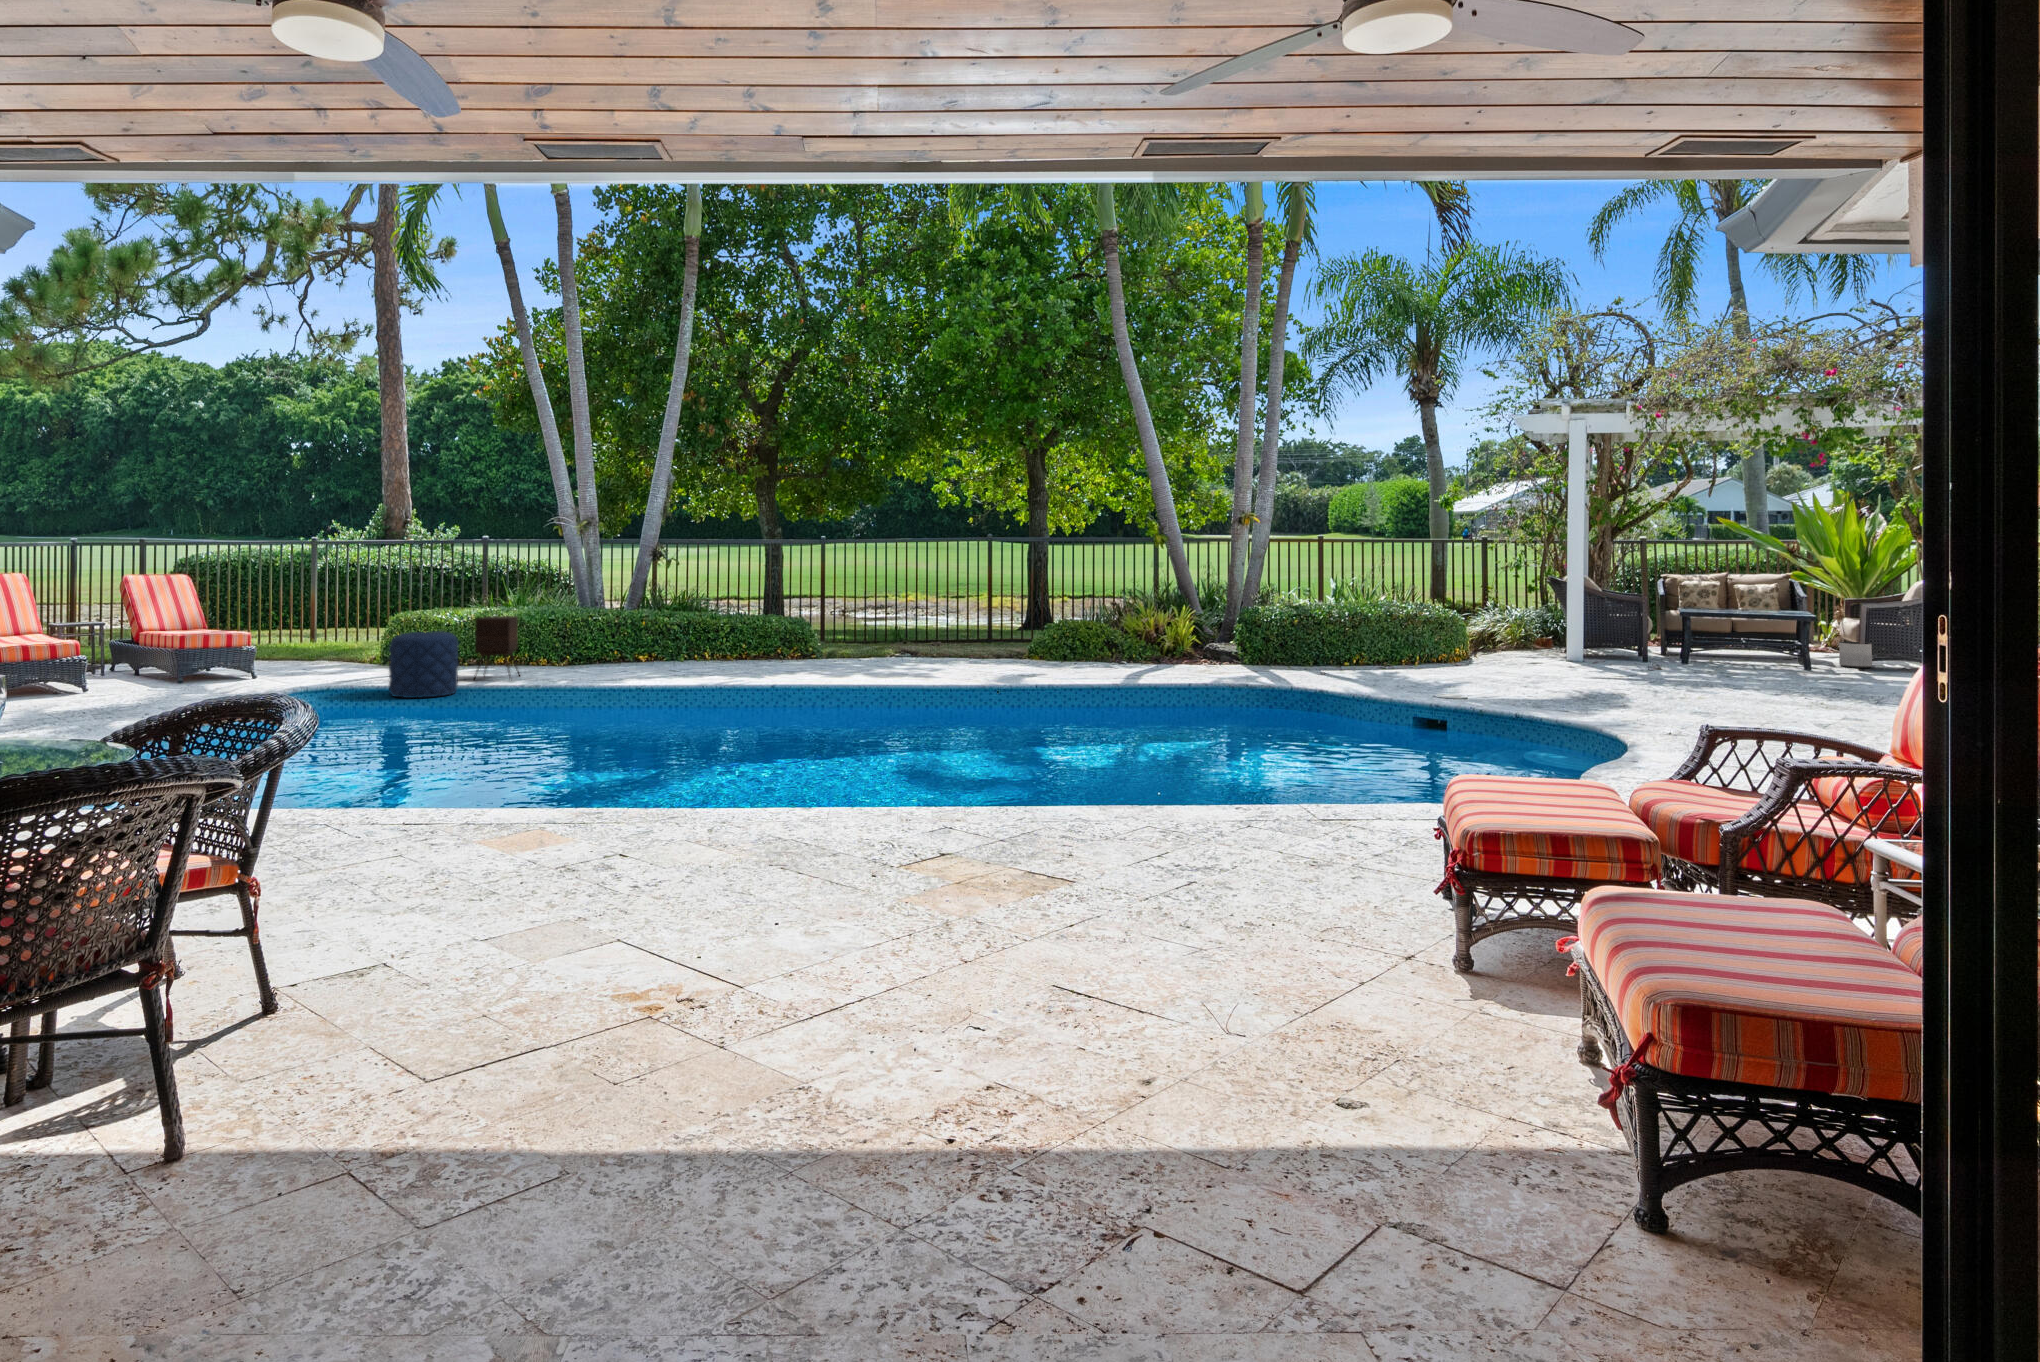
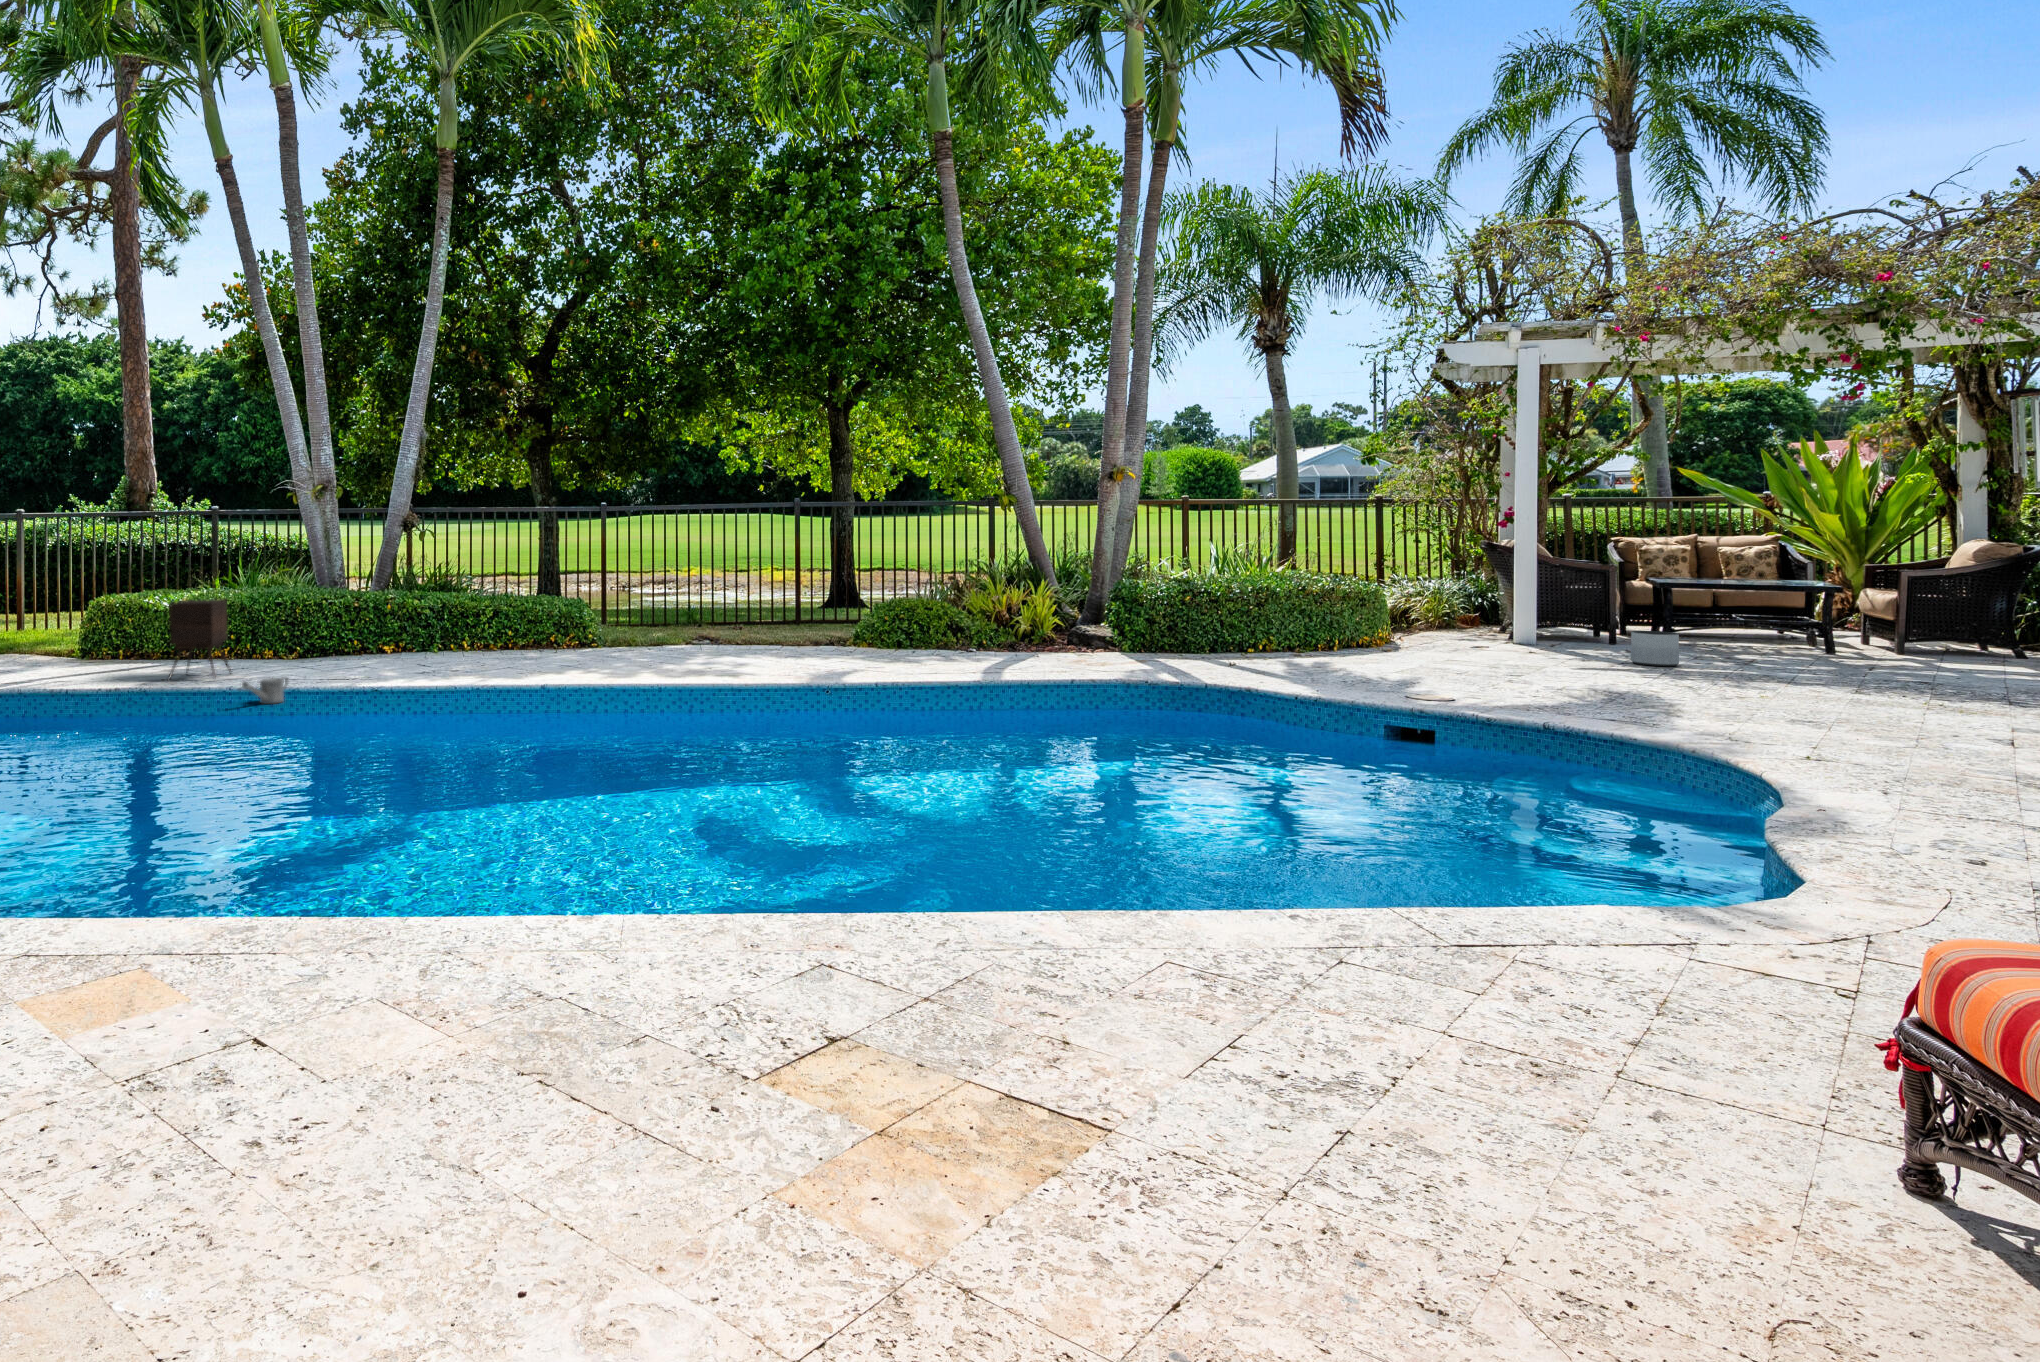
pouf: present [389,631,459,698] -> none [40,621,135,709]
planter: present [1839,642,1872,668] -> present [1631,631,1679,666]
watering can: none [545,675,576,695] -> present [242,677,288,704]

